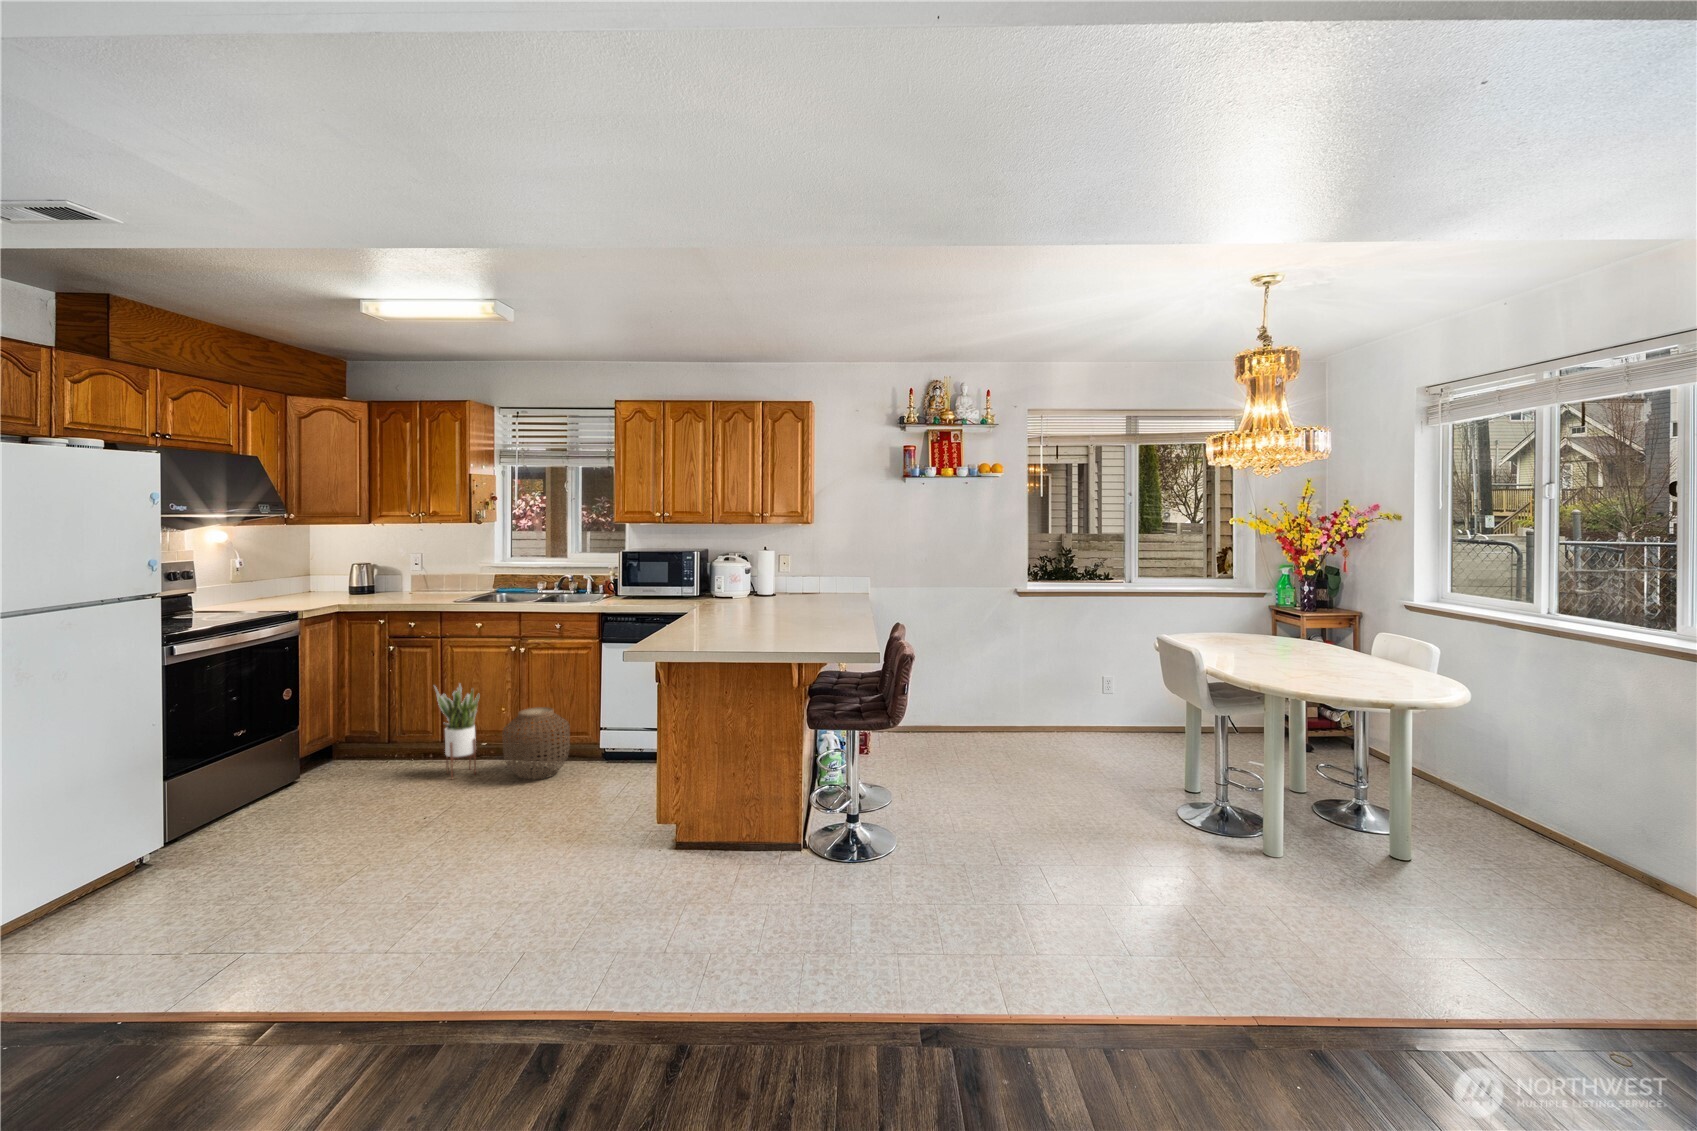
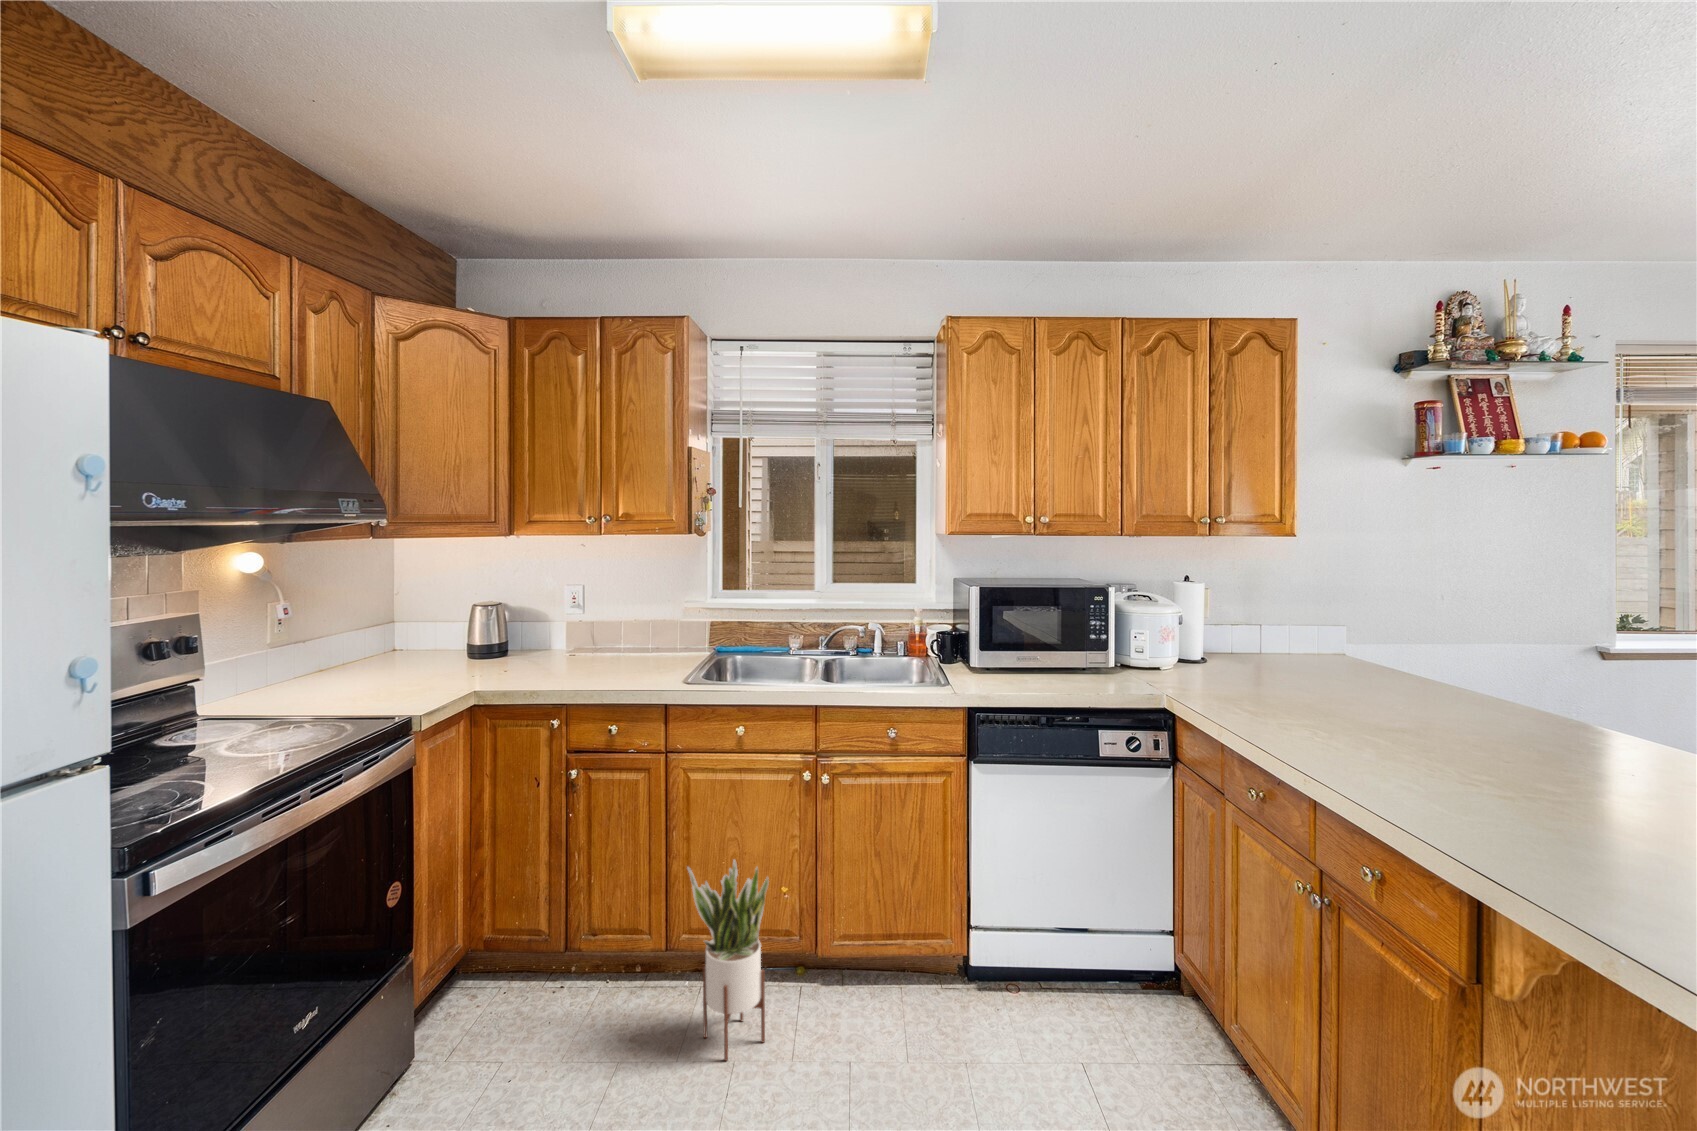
woven basket: present [503,707,570,780] -> none [825,899,951,1062]

